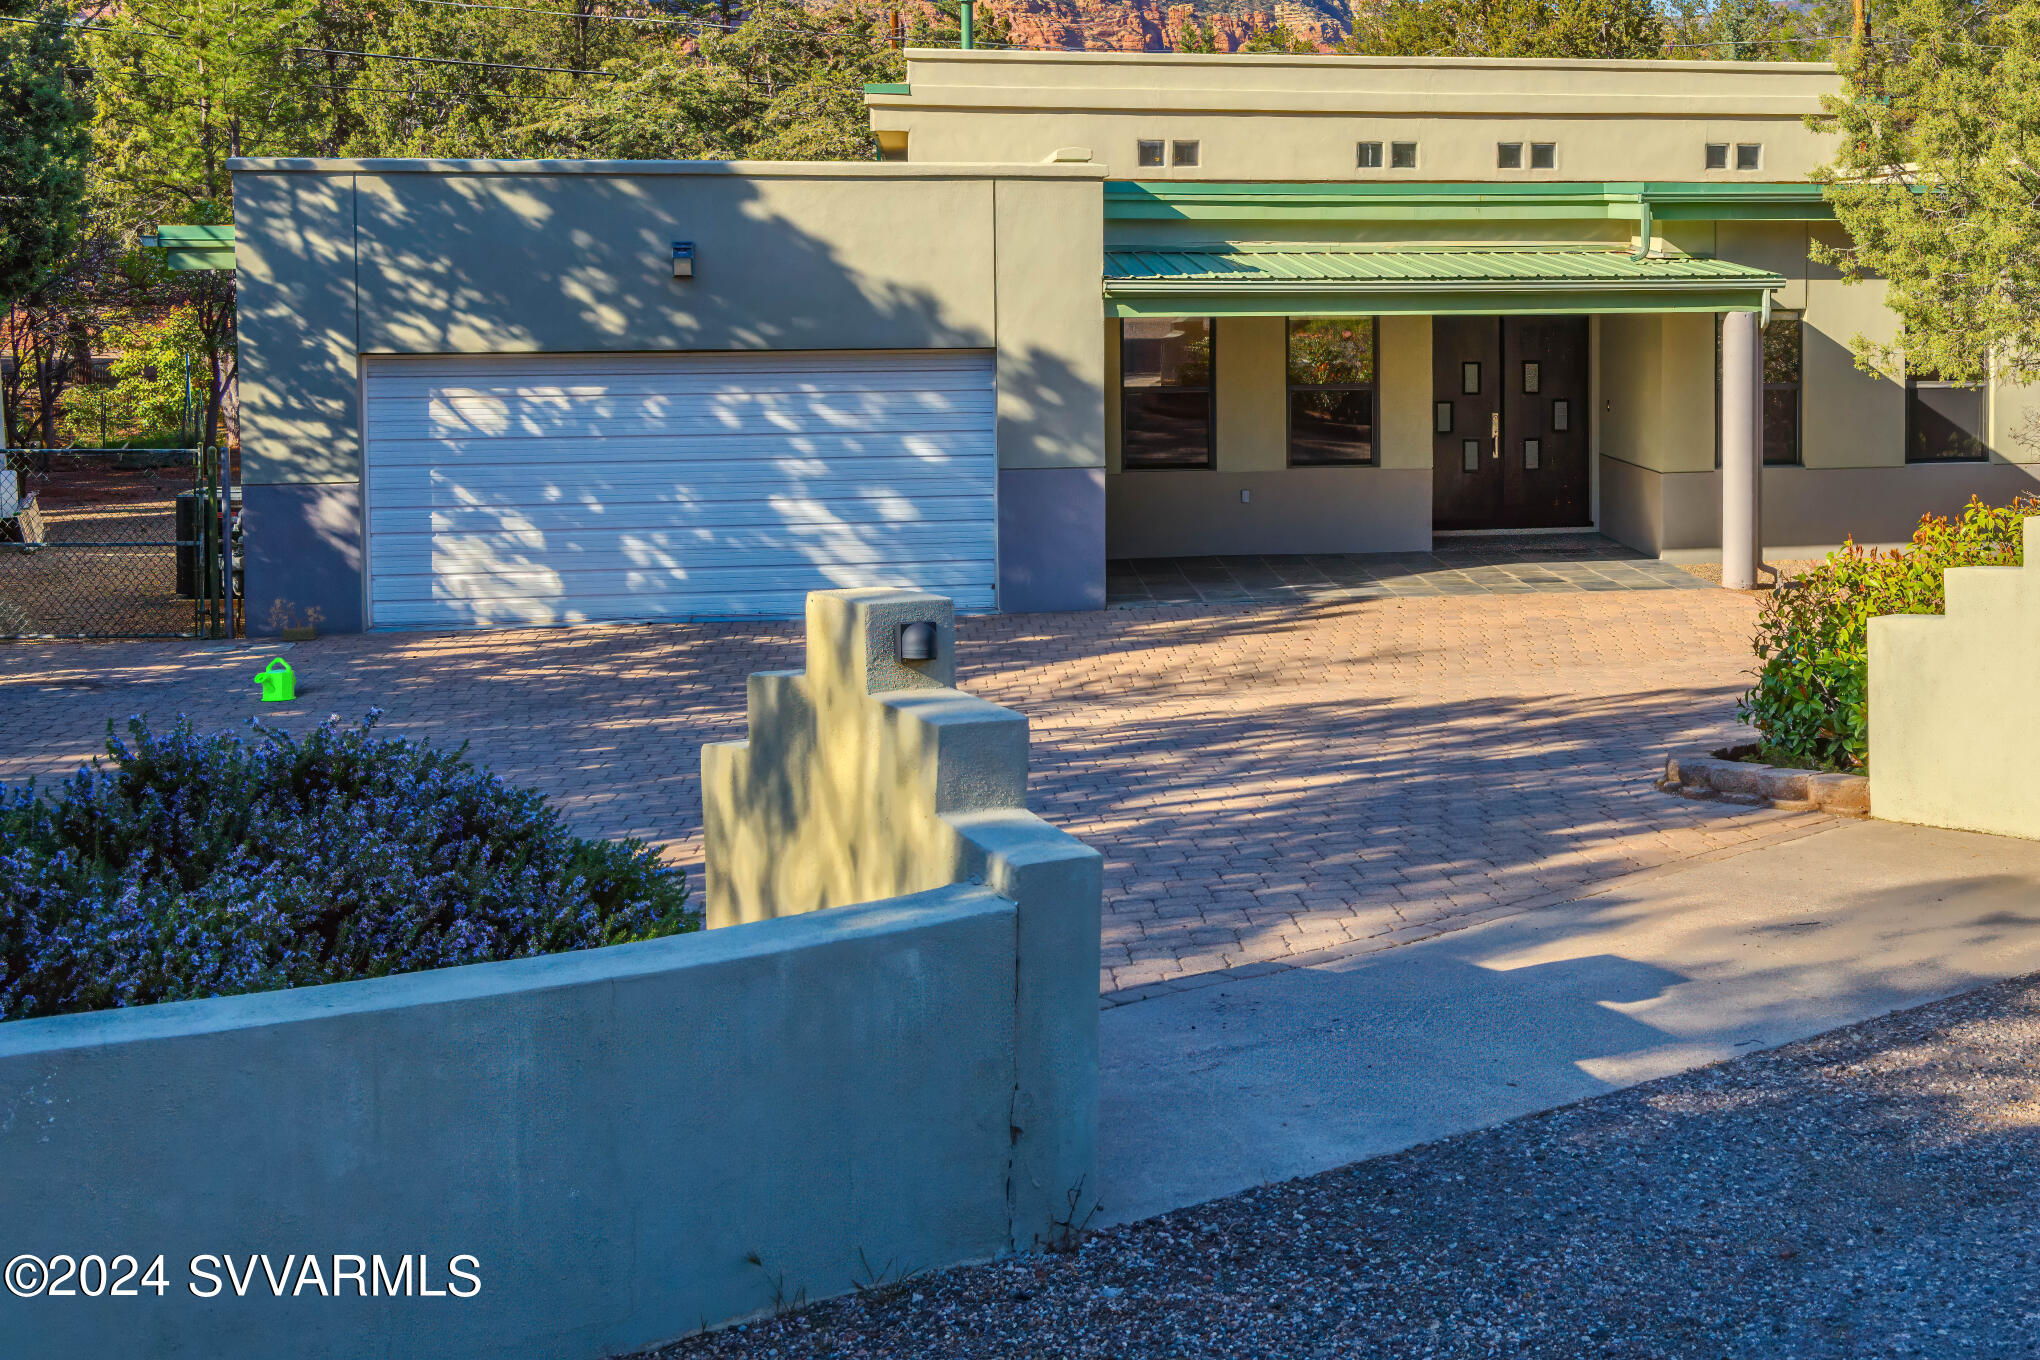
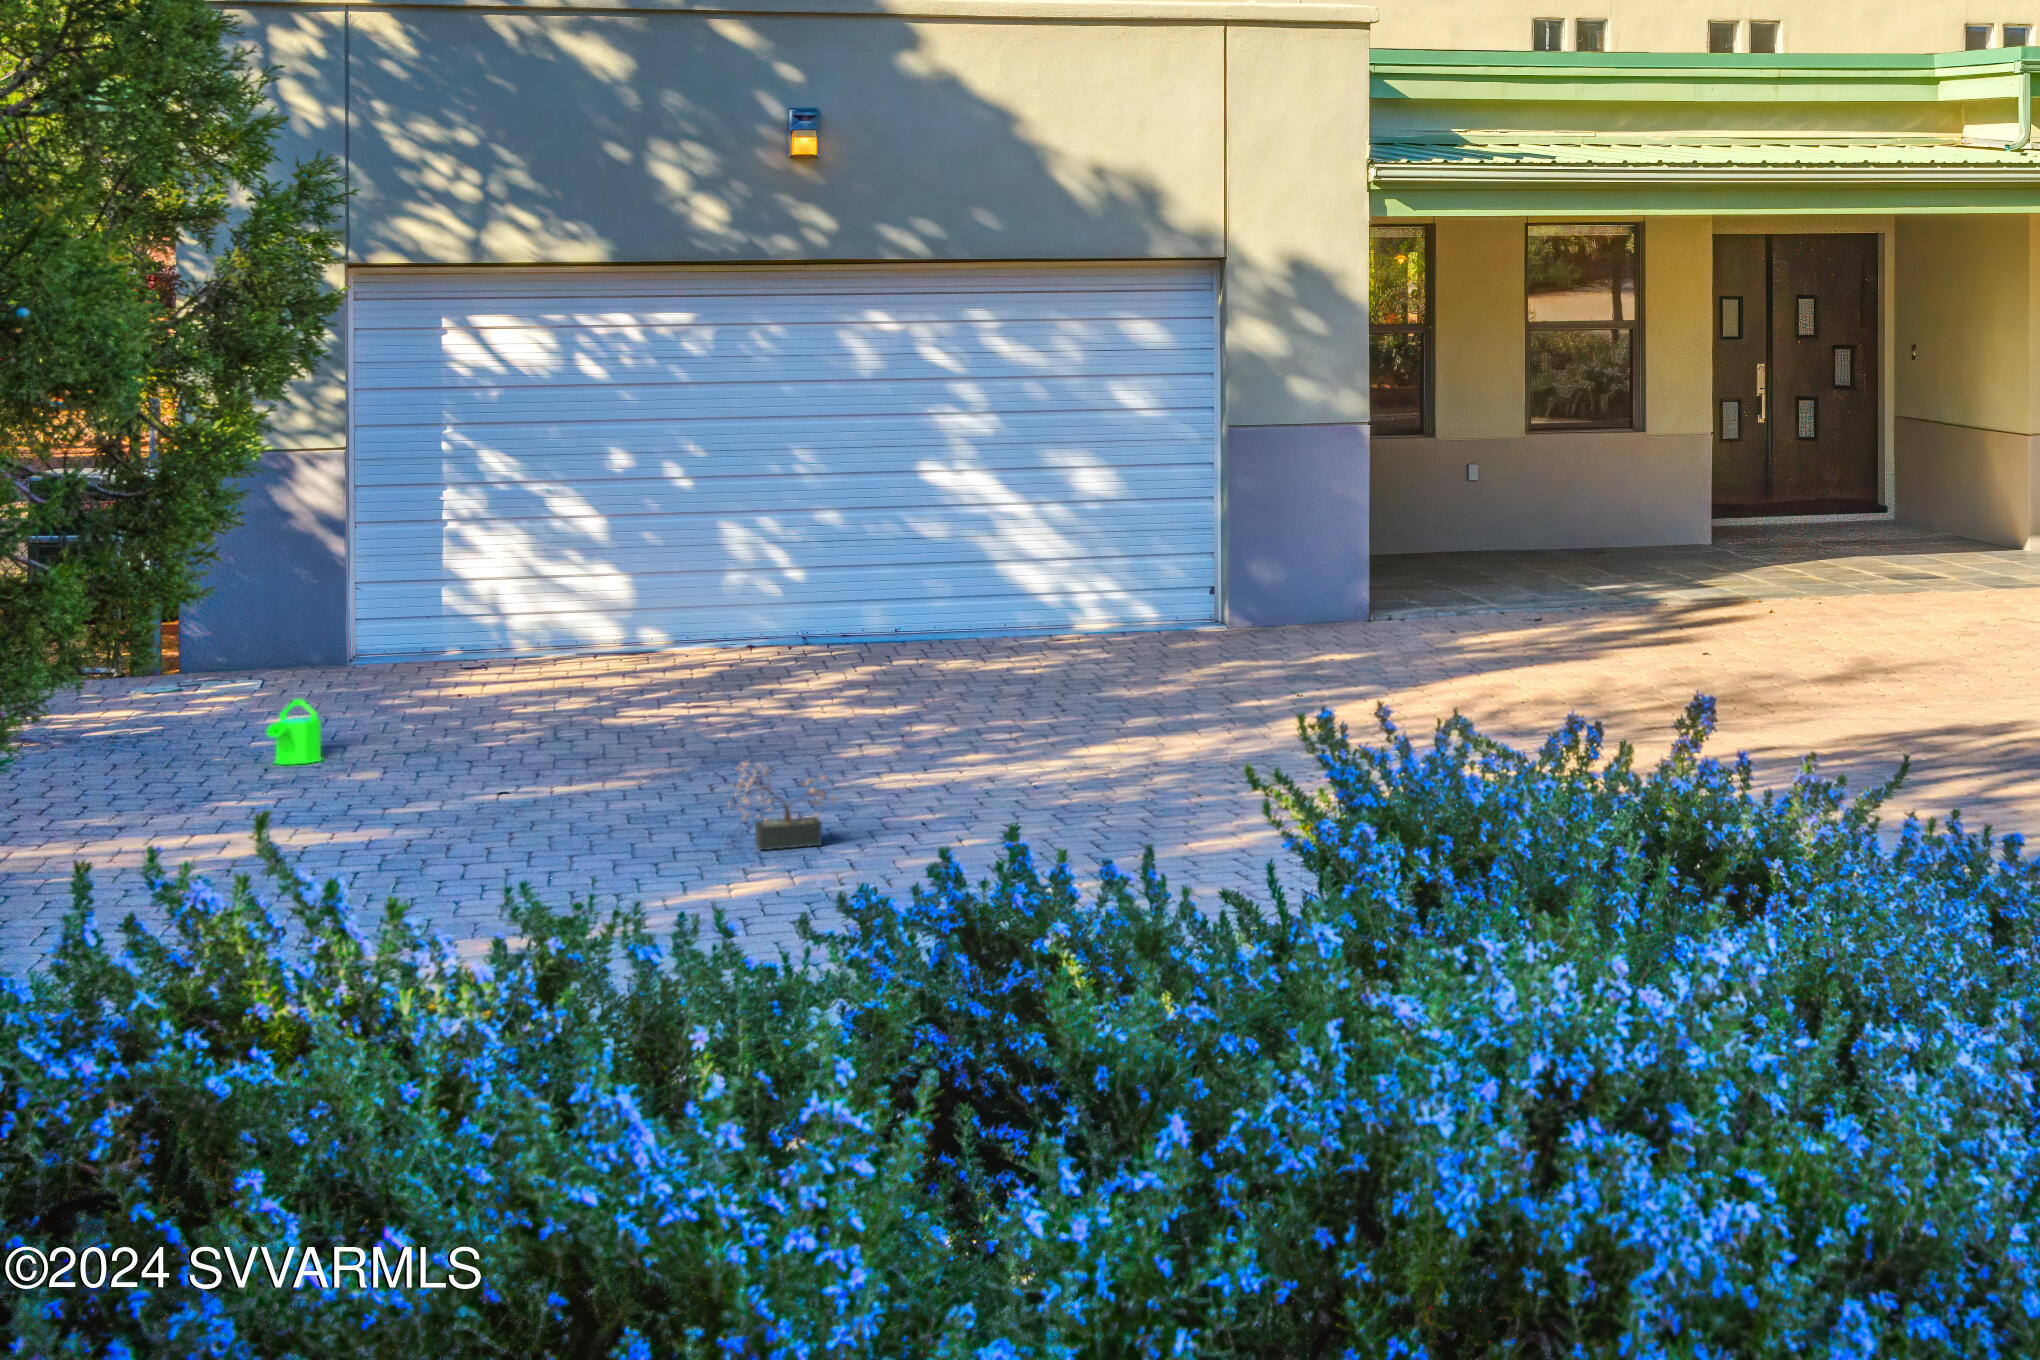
decorative plant: present [273,600,322,641] -> present [728,762,837,850]

